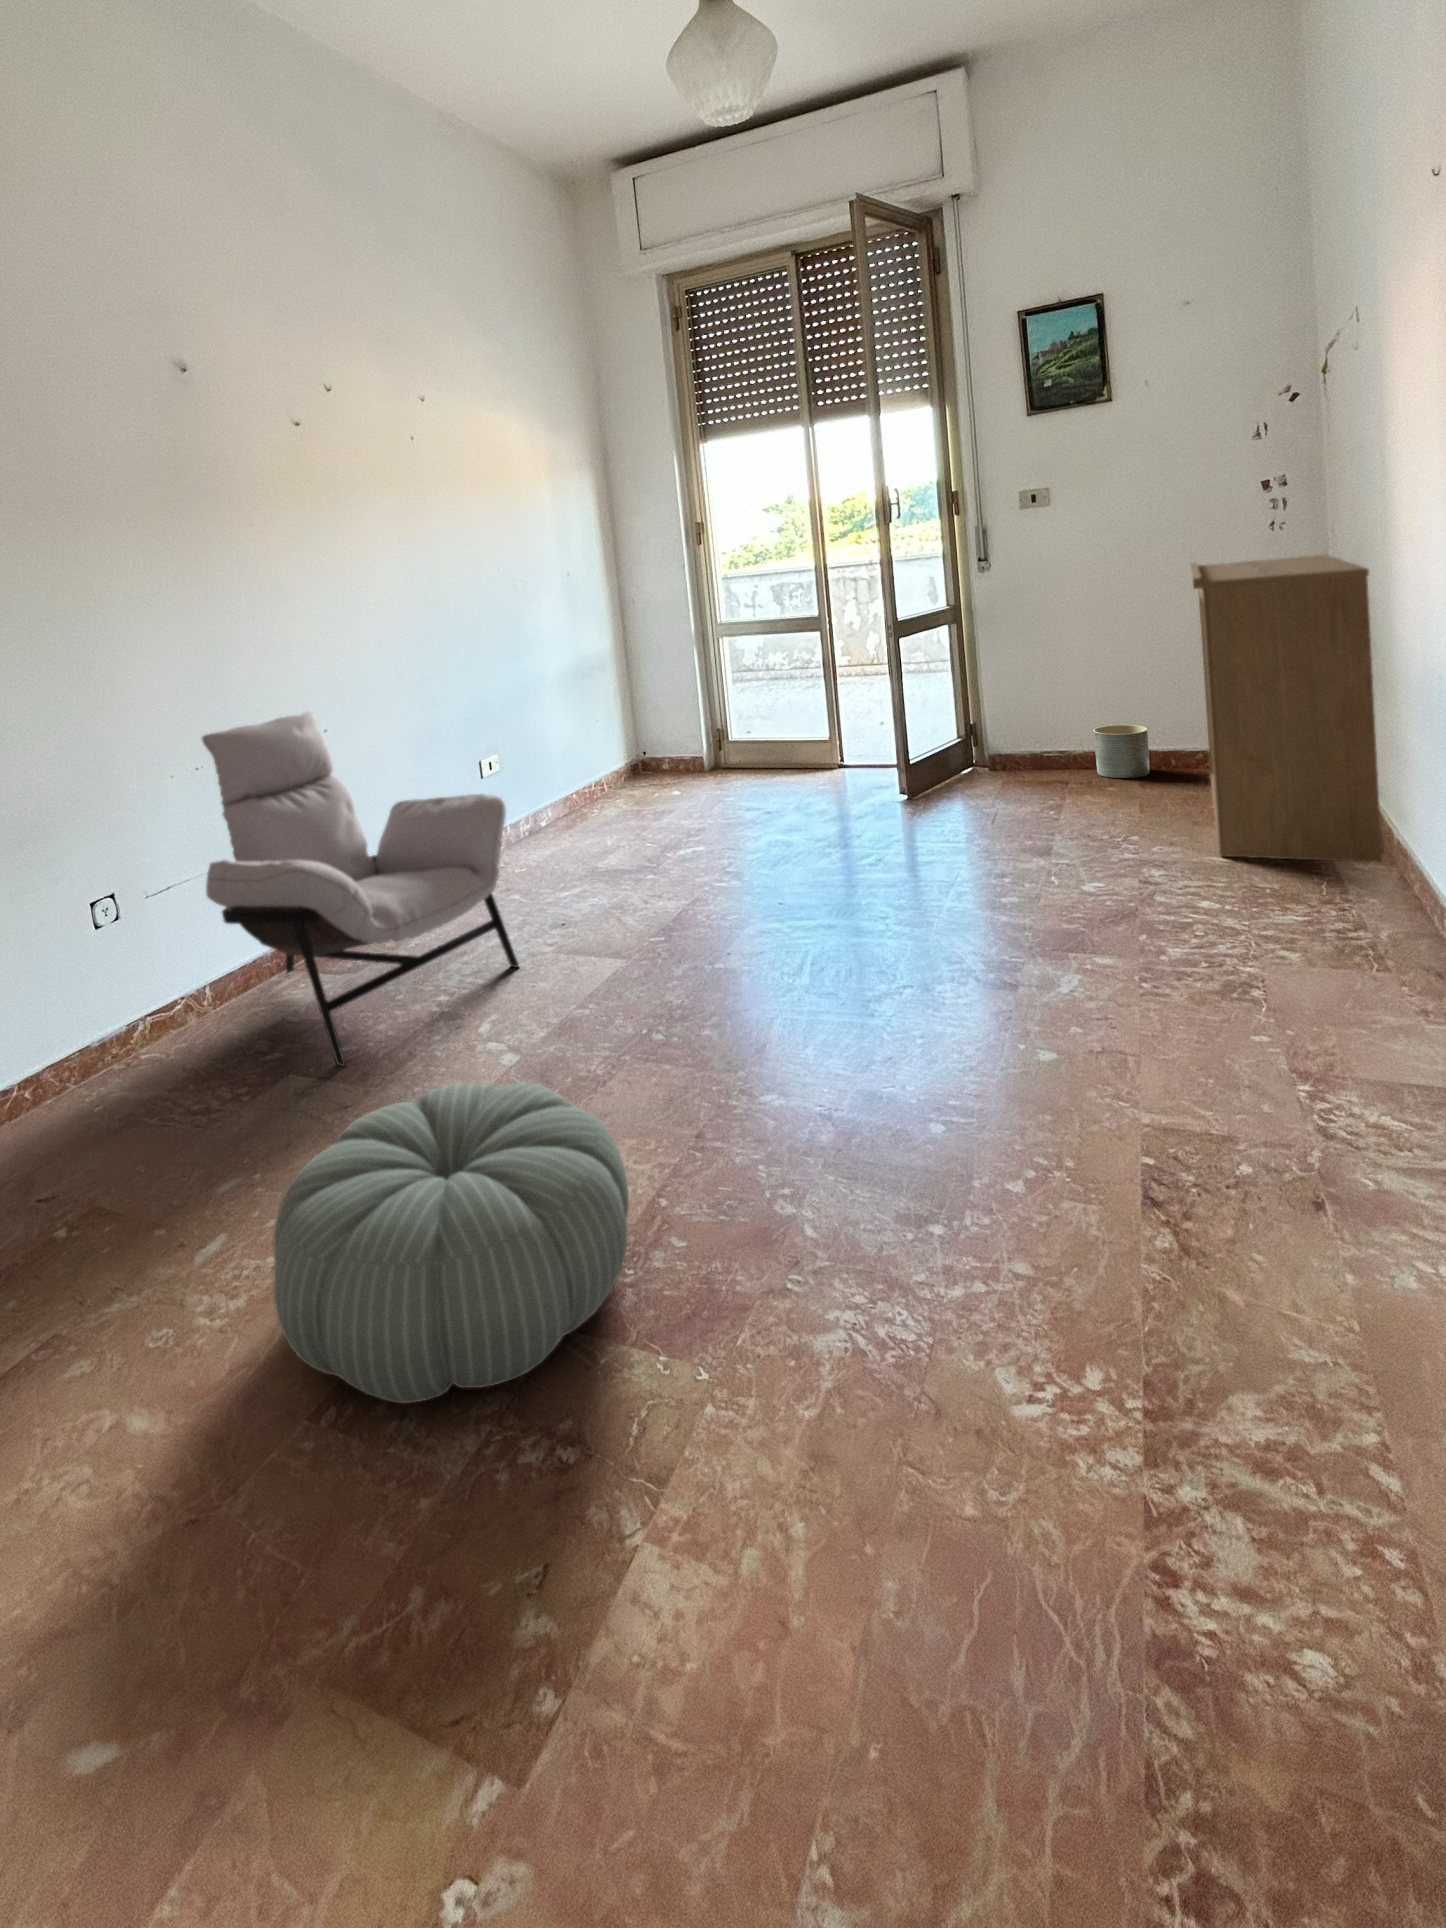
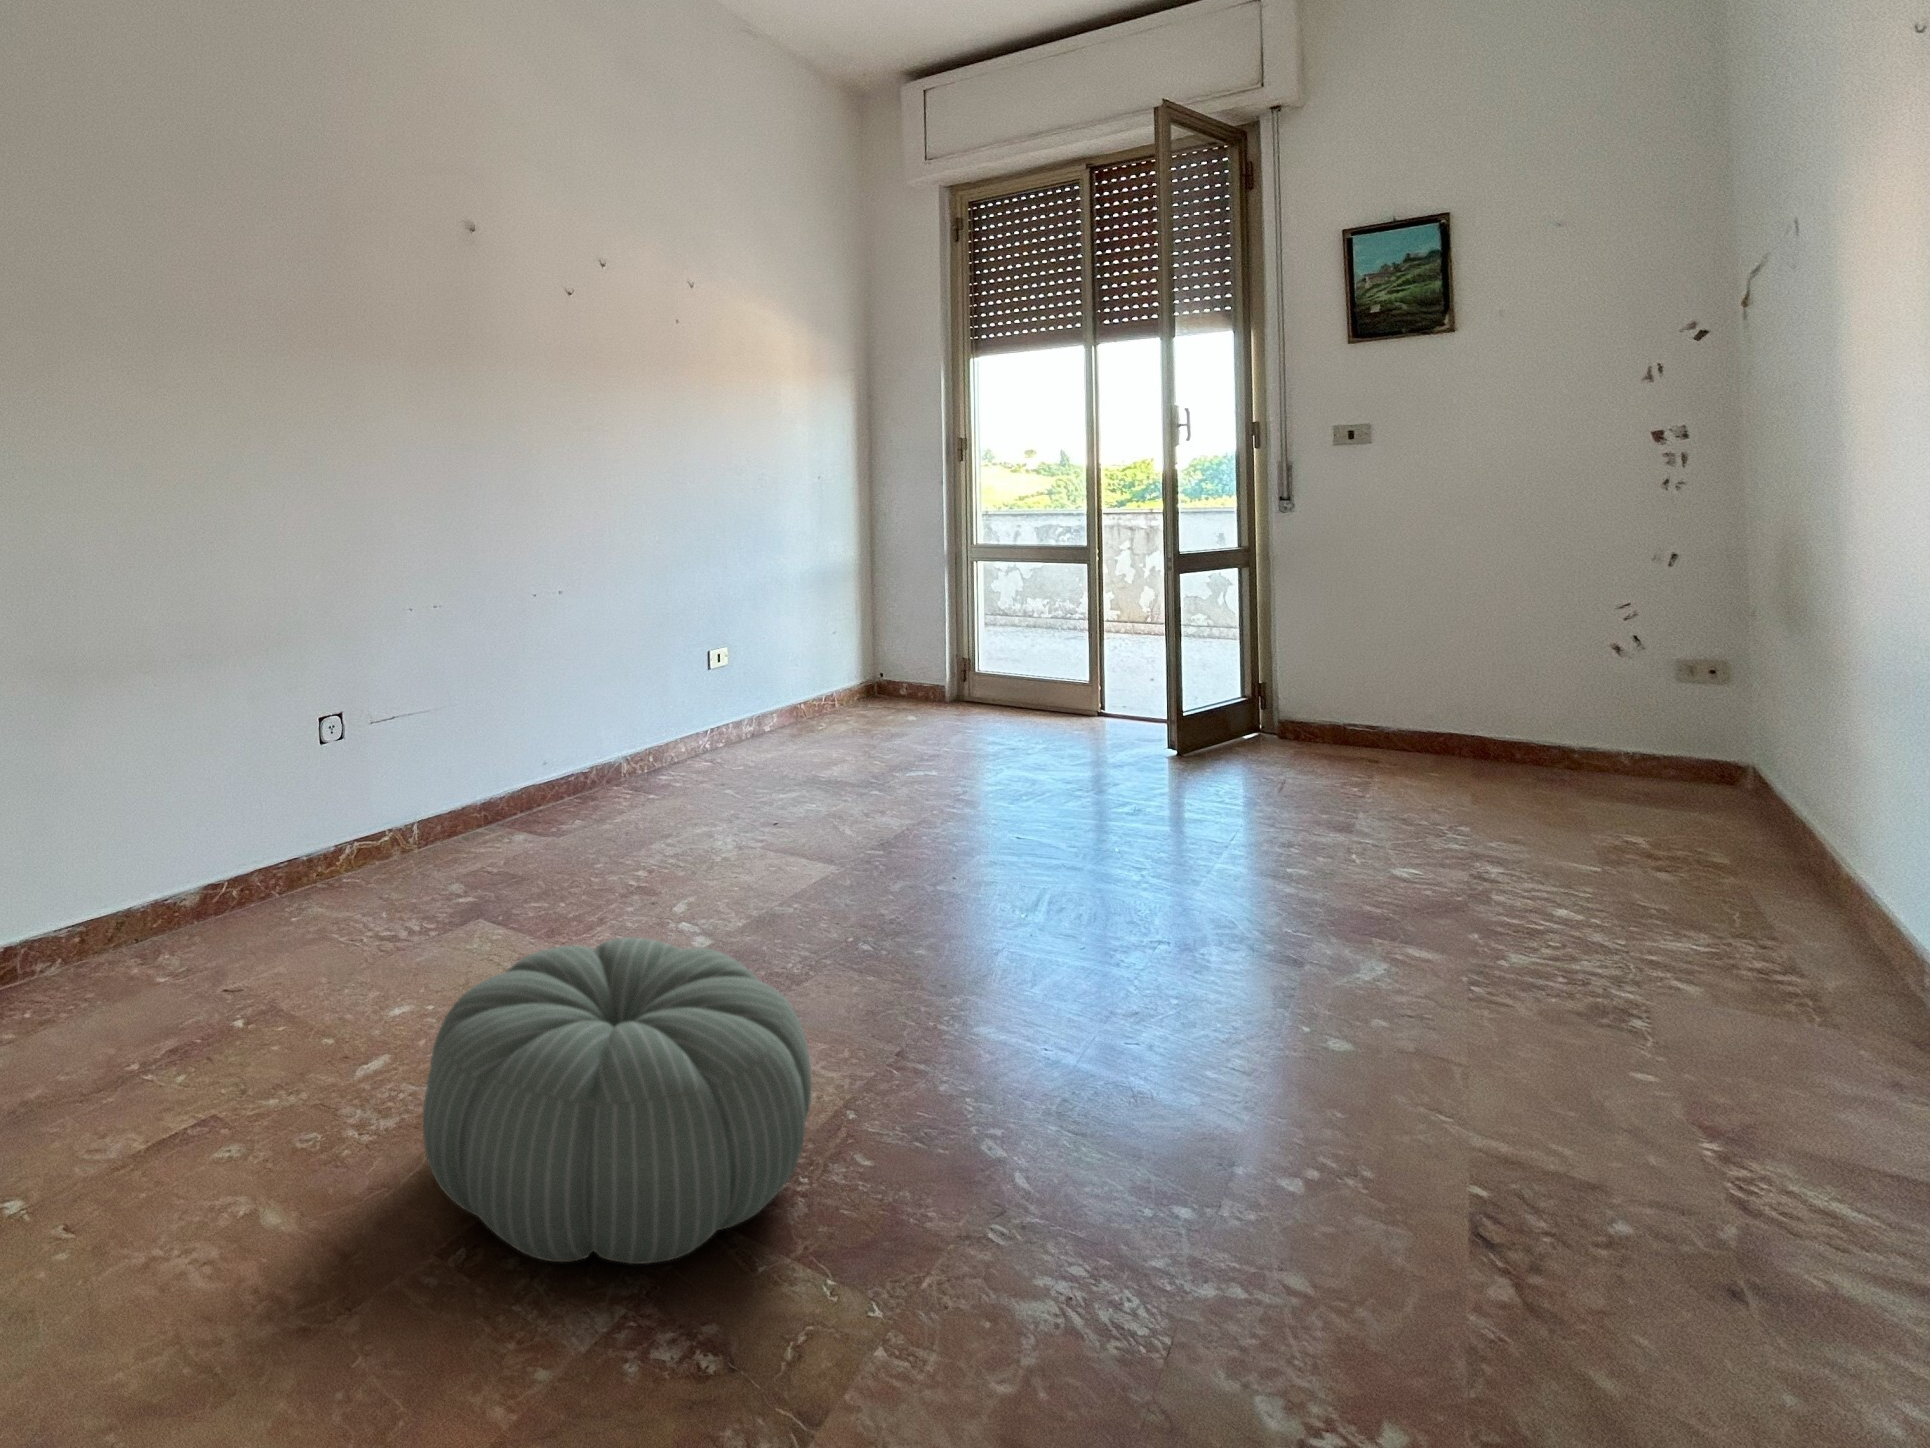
bookshelf: present [1190,555,1384,863] -> none [1553,518,1828,904]
lounge chair: present [202,712,519,1067] -> none [423,568,726,922]
planter: present [1093,725,1149,778] -> none [1415,704,1487,768]

